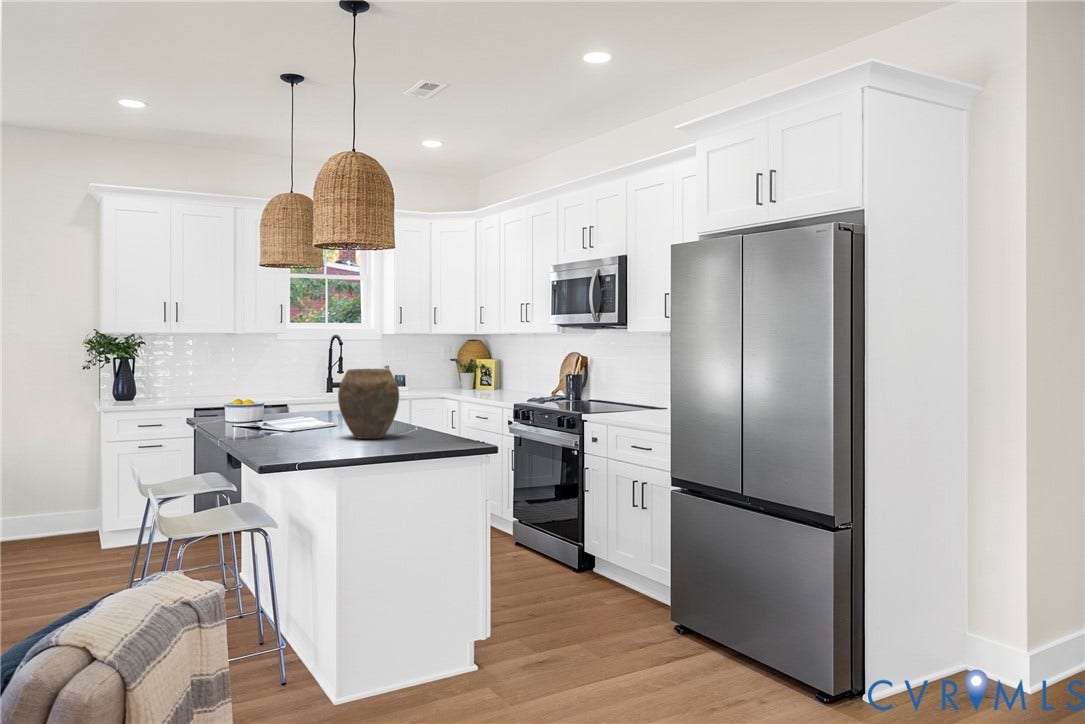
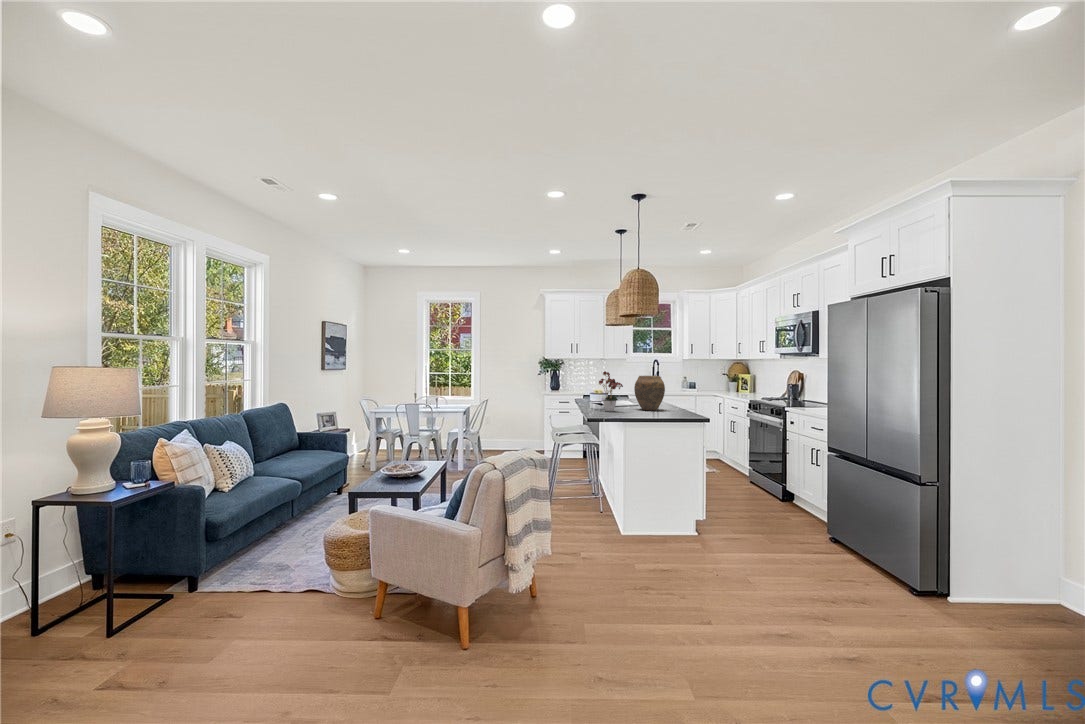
flower arrangement: none [264,359,328,449] -> present [599,371,623,412]

